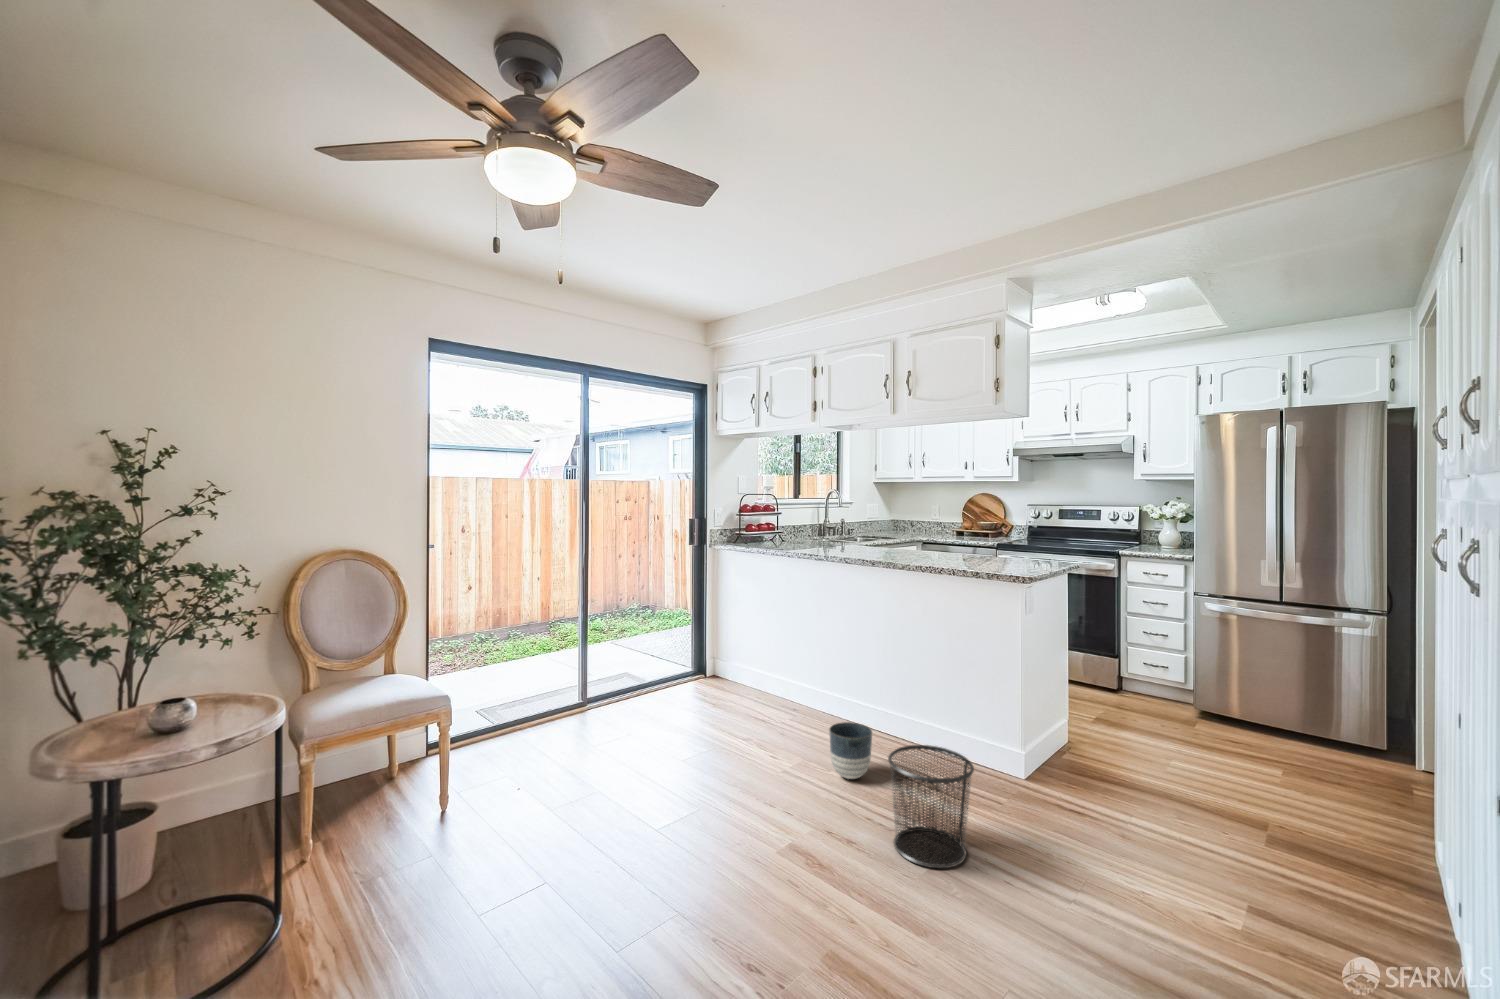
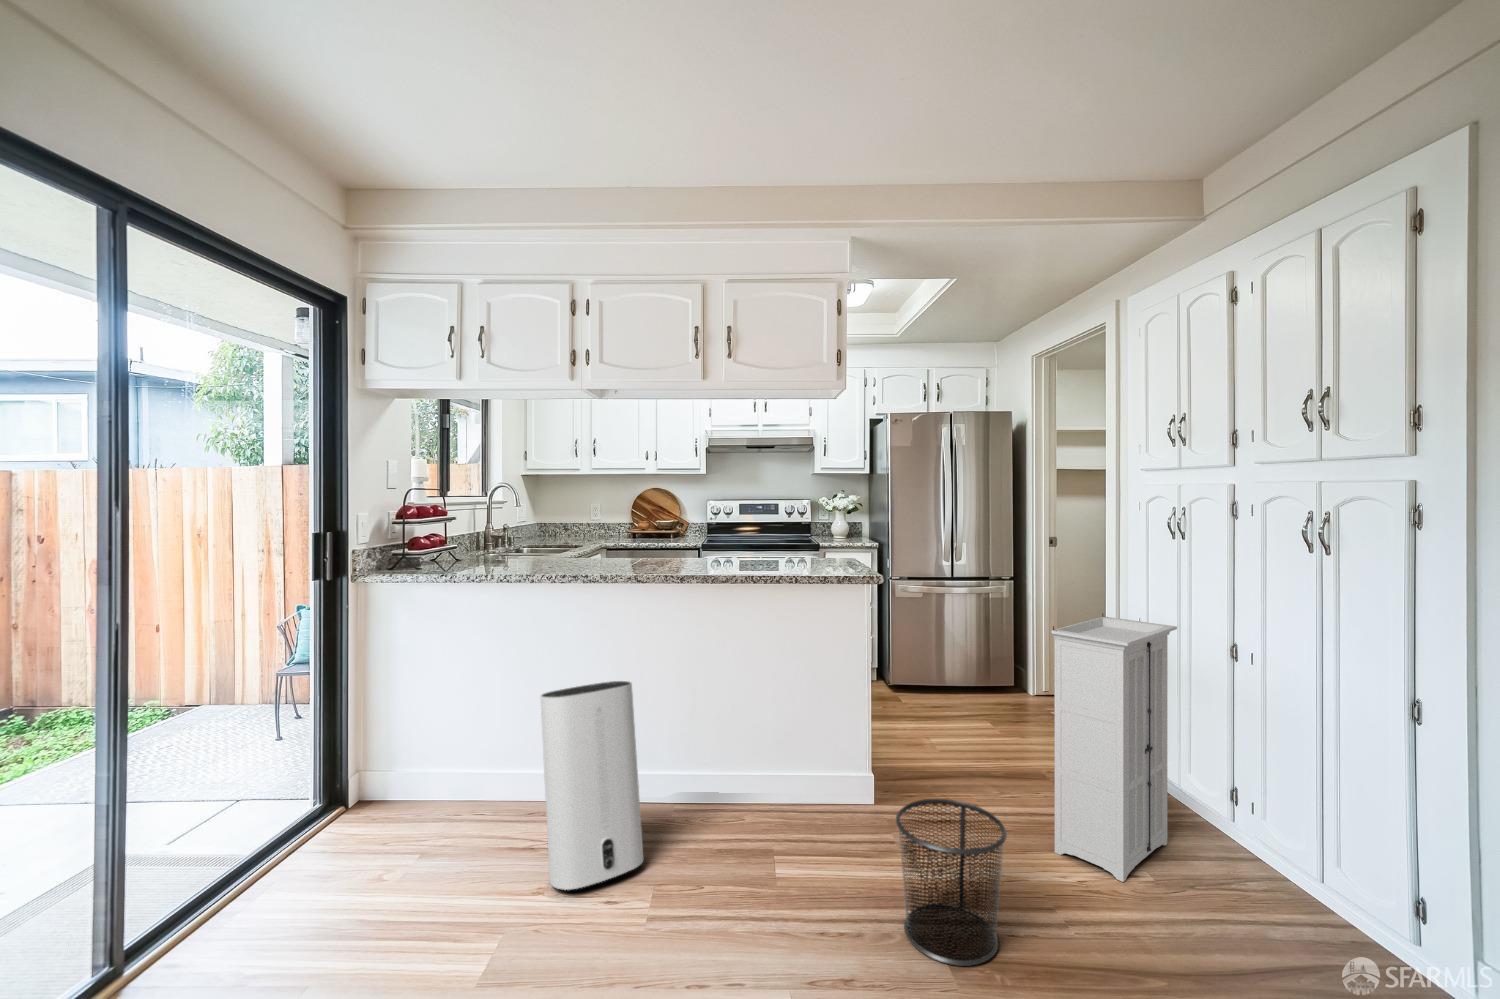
air purifier: none [745,622,807,743] -> present [540,681,644,890]
storage cabinet: none [1114,637,1292,911] -> present [1051,614,1177,882]
planter: present [829,722,872,779] -> none [726,802,786,888]

